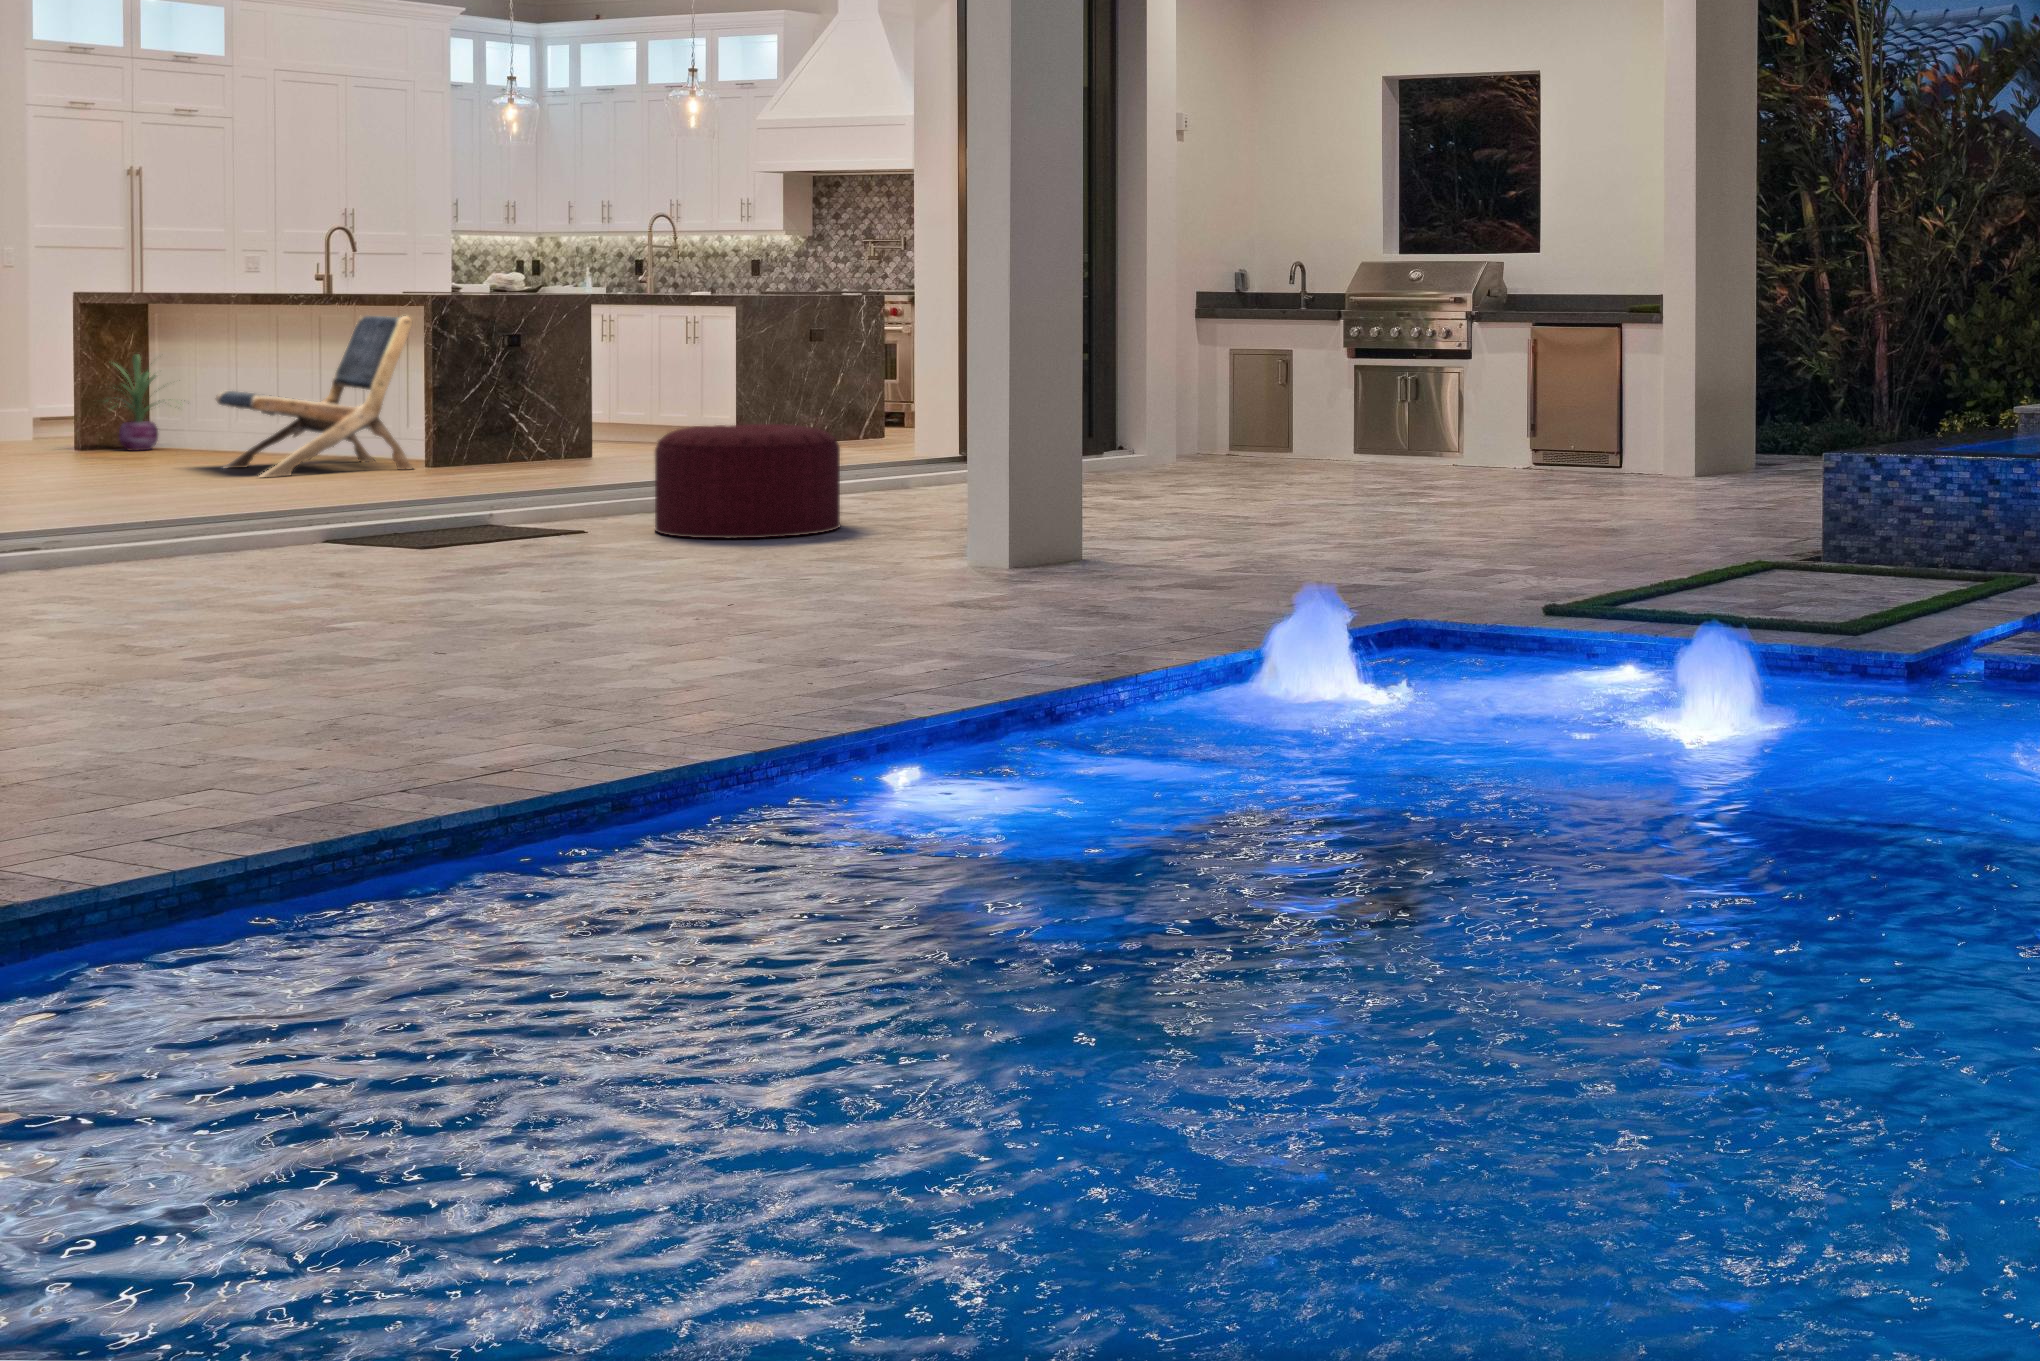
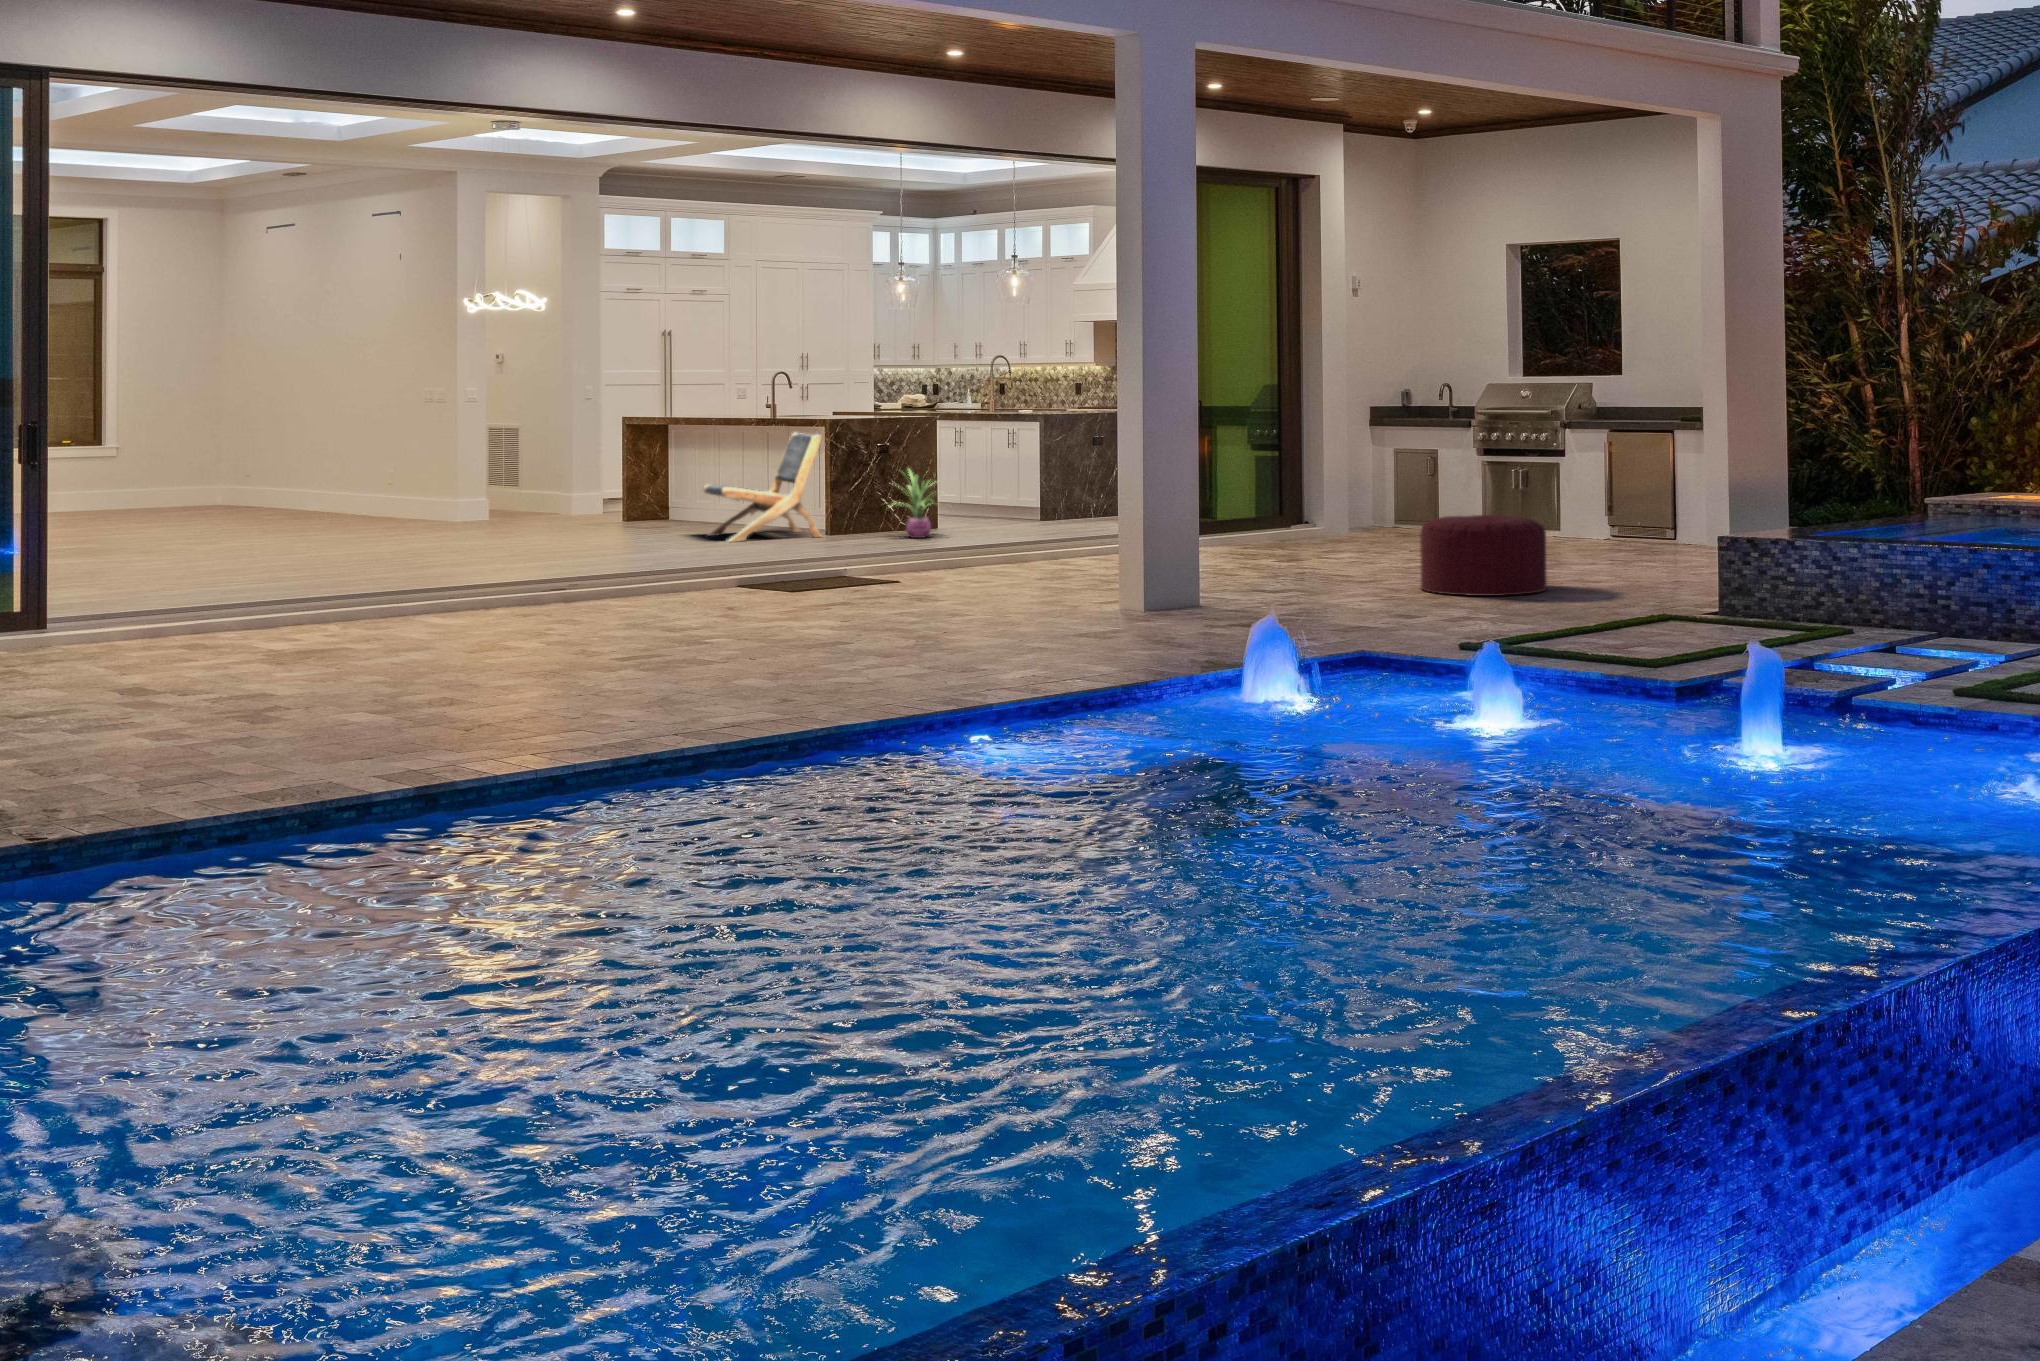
decorative plant: present [116,354,183,450] -> present [892,469,931,538]
ottoman: present [655,424,840,538] -> present [1420,515,1547,596]

